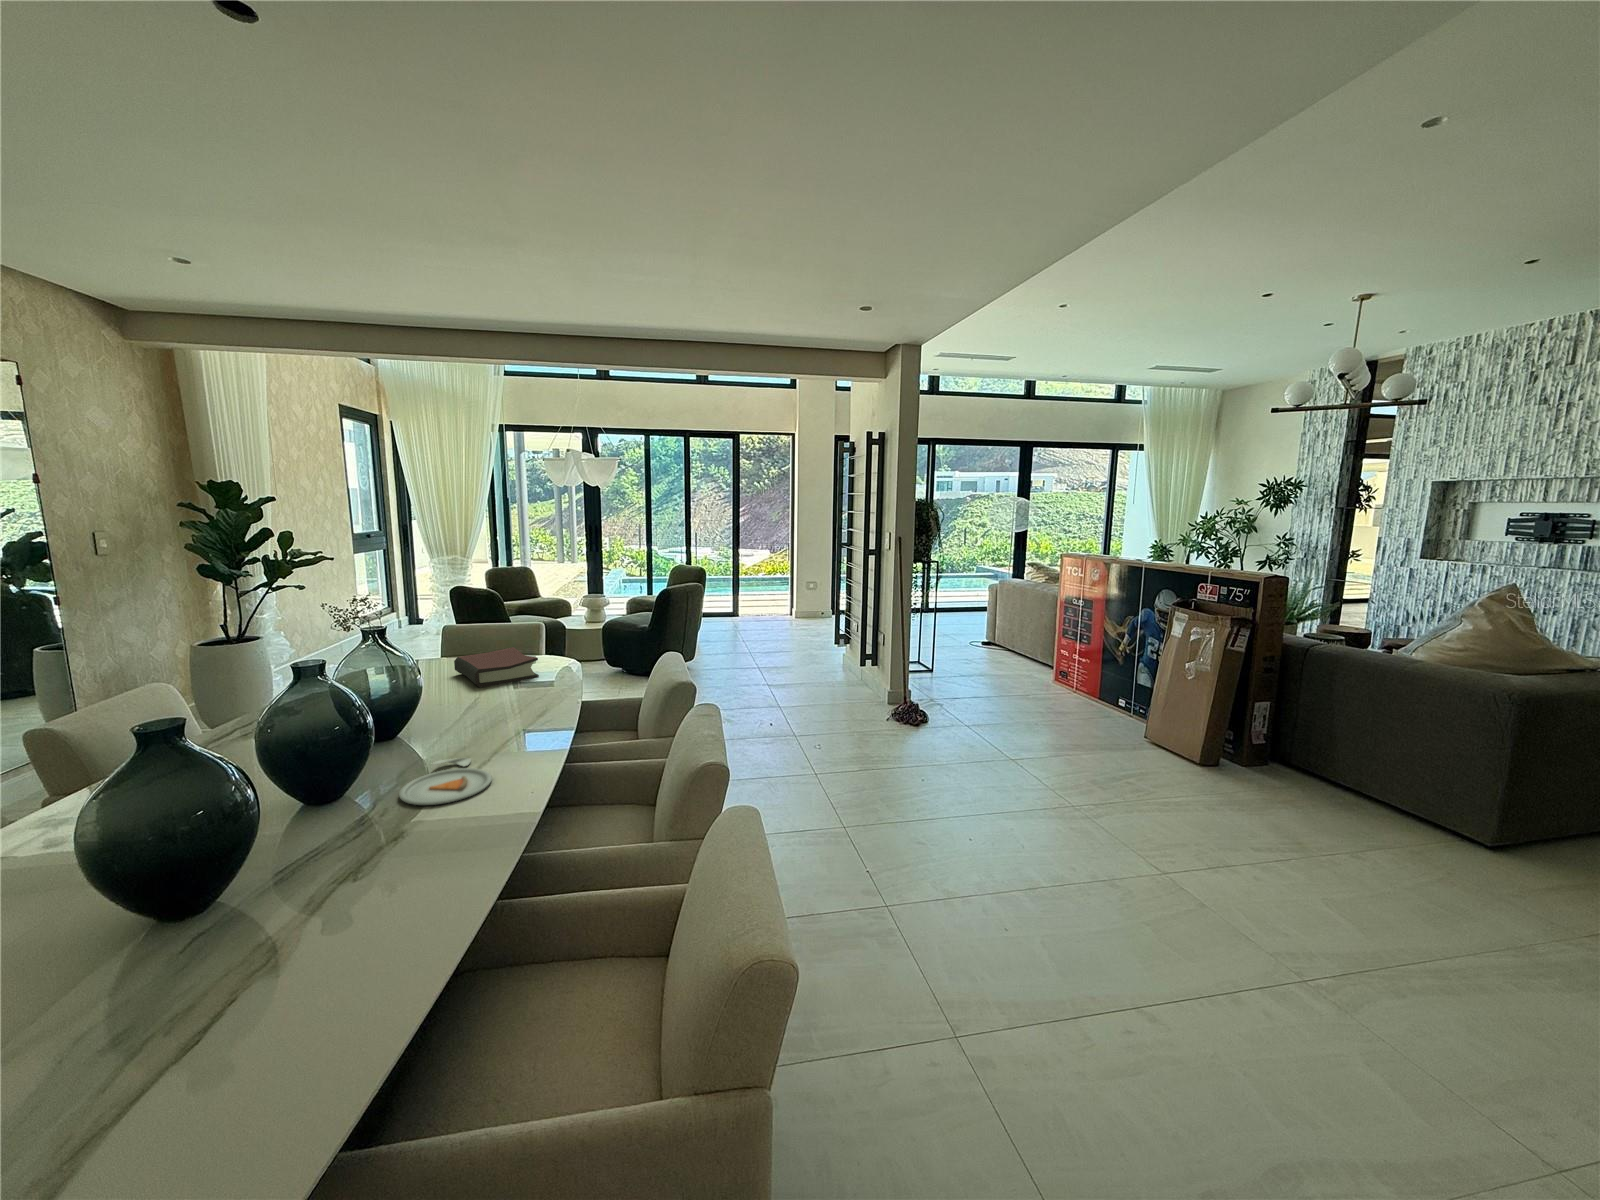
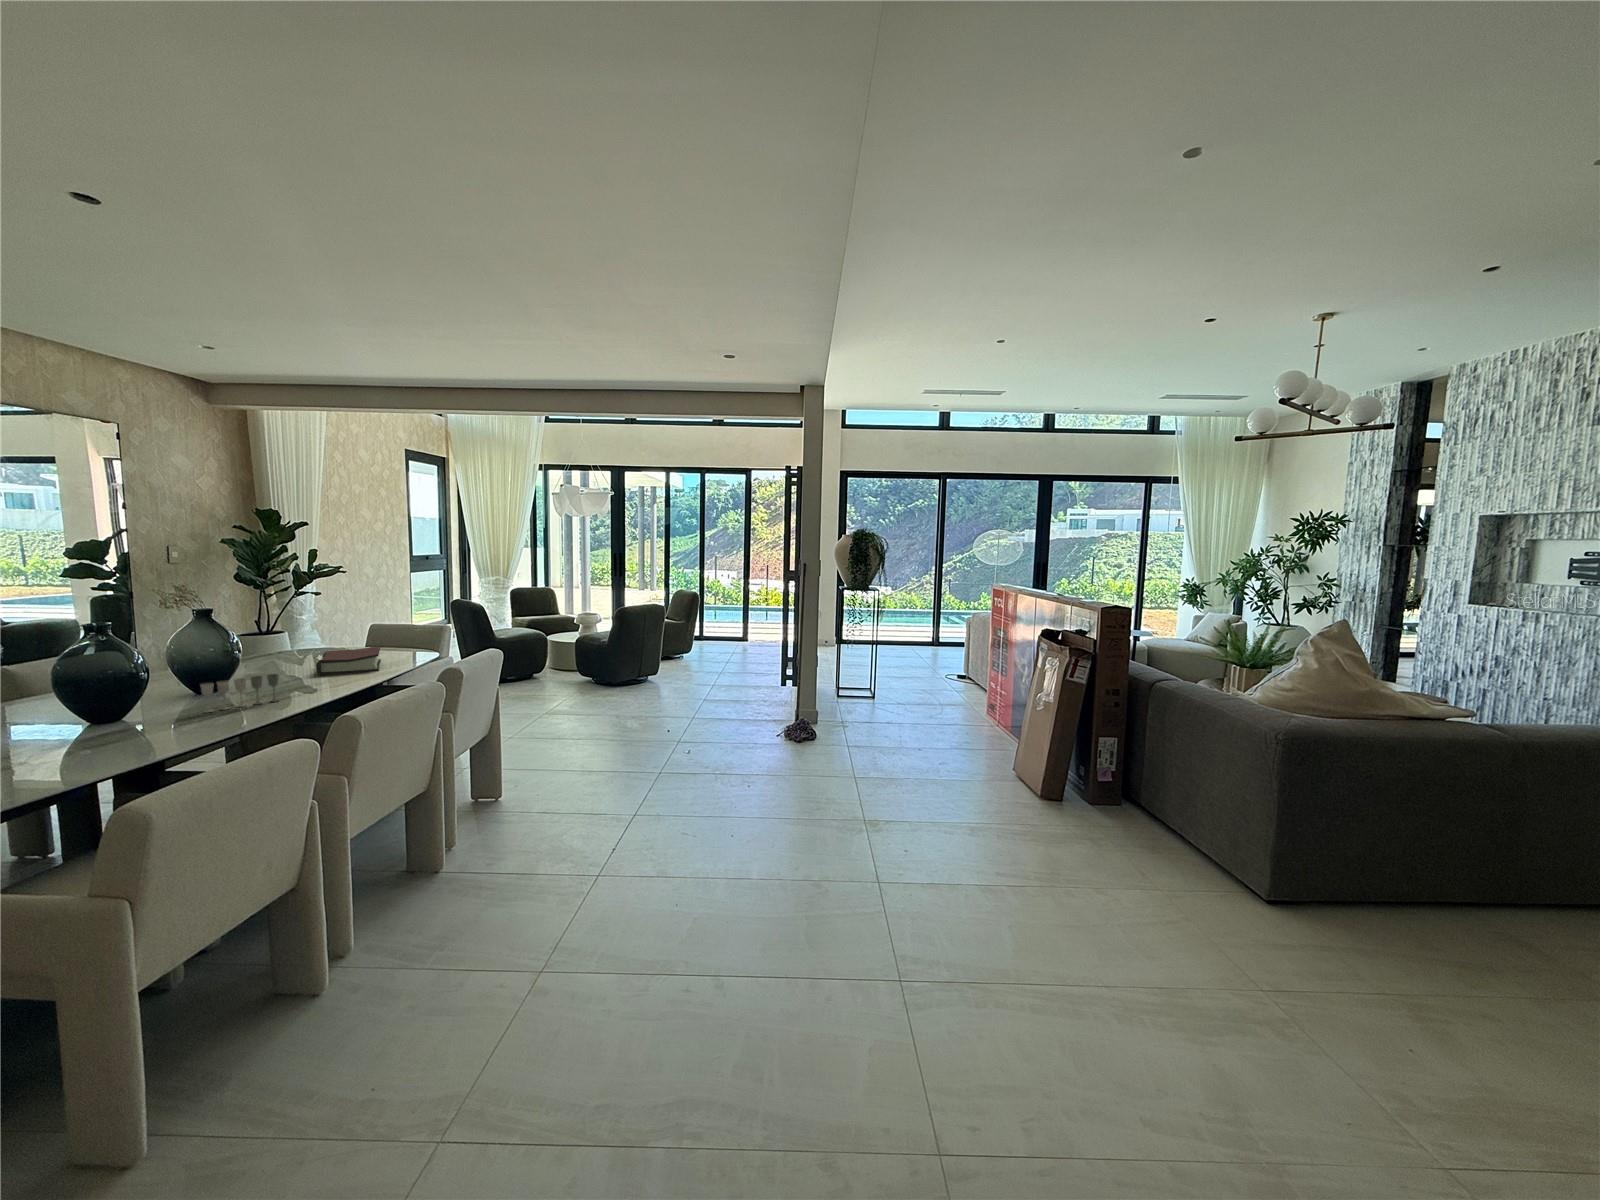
wine glass: none [432,693,502,748] -> present [201,674,279,713]
dinner plate: present [399,758,492,805] -> none [108,719,208,746]

